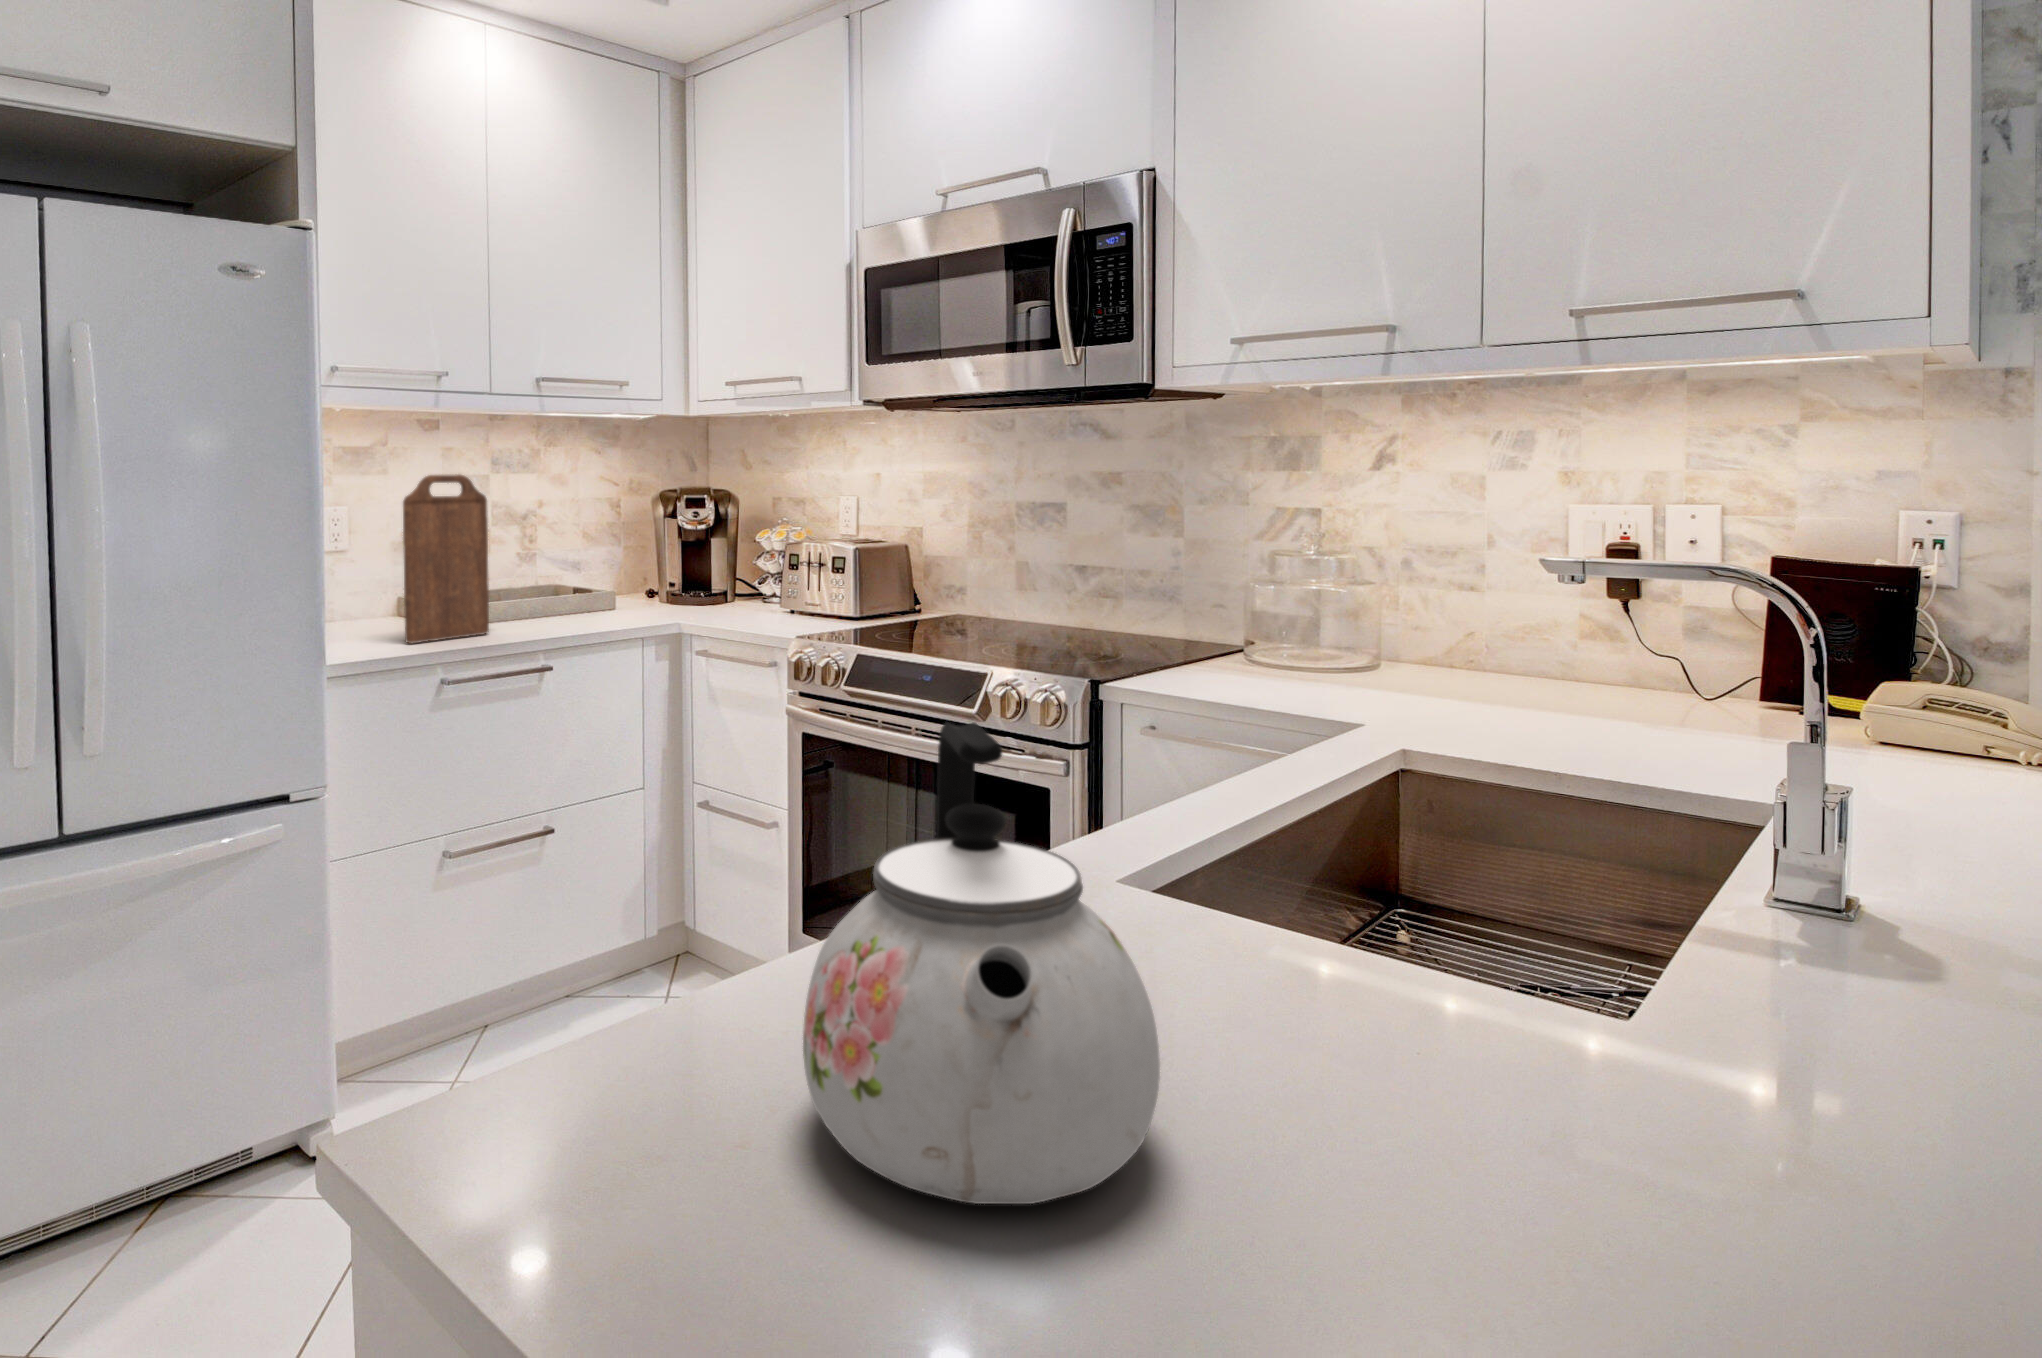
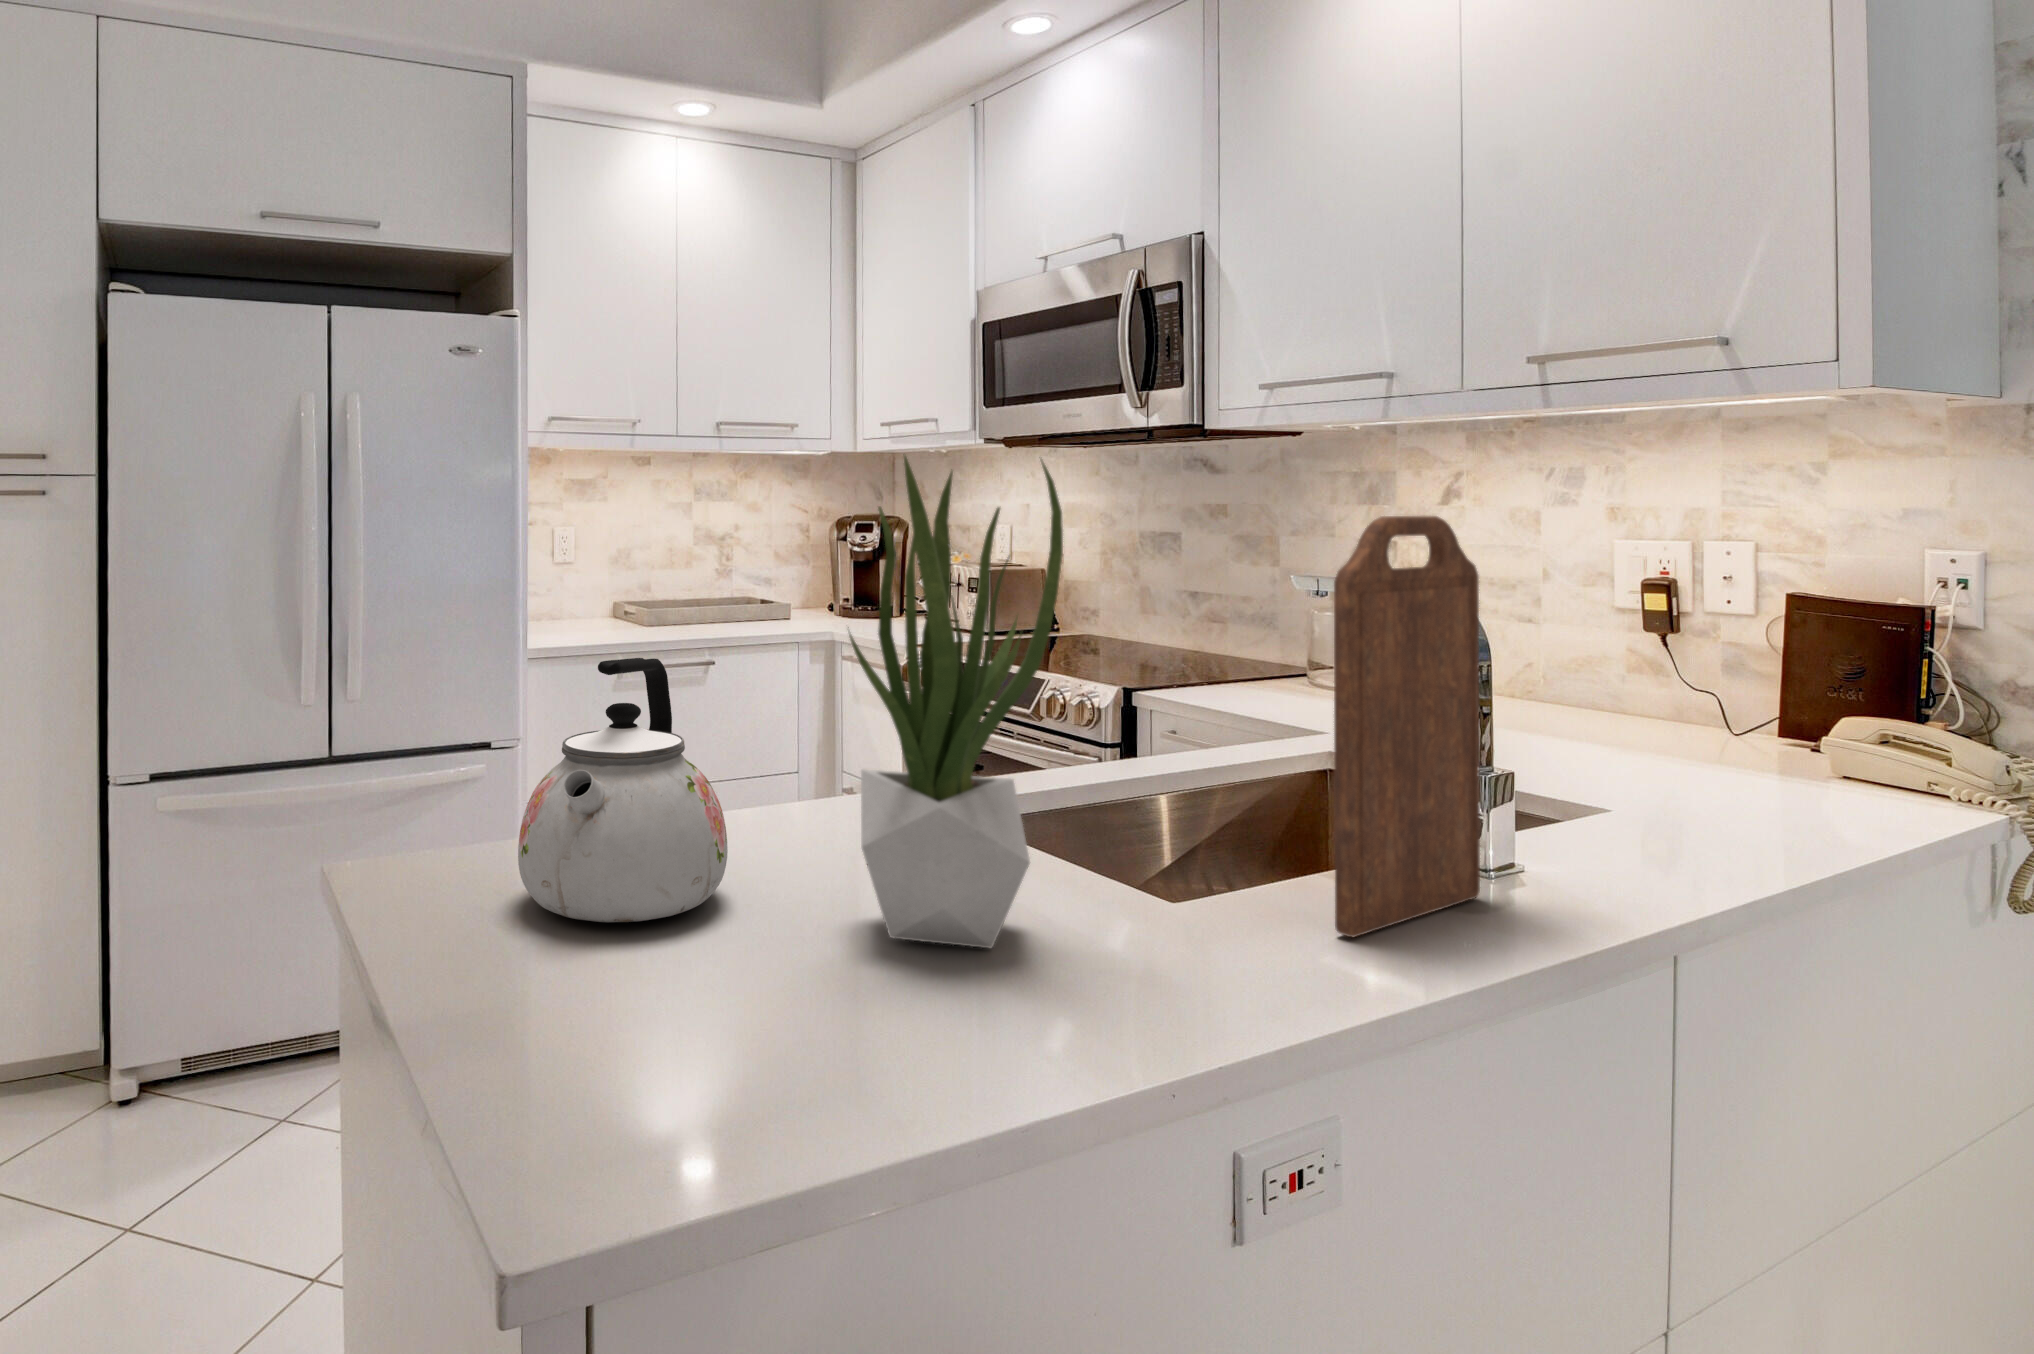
potted plant: none [1351,381,1750,1155] -> present [849,456,1063,948]
cutting board: present [403,474,489,643] -> present [1334,516,1480,937]

